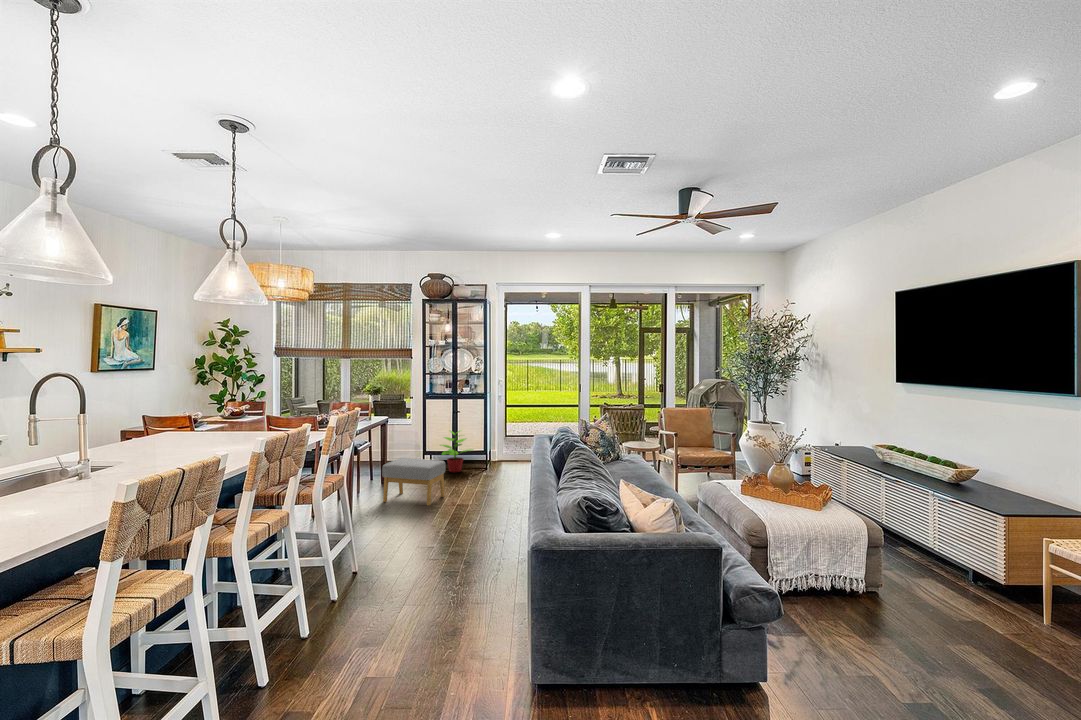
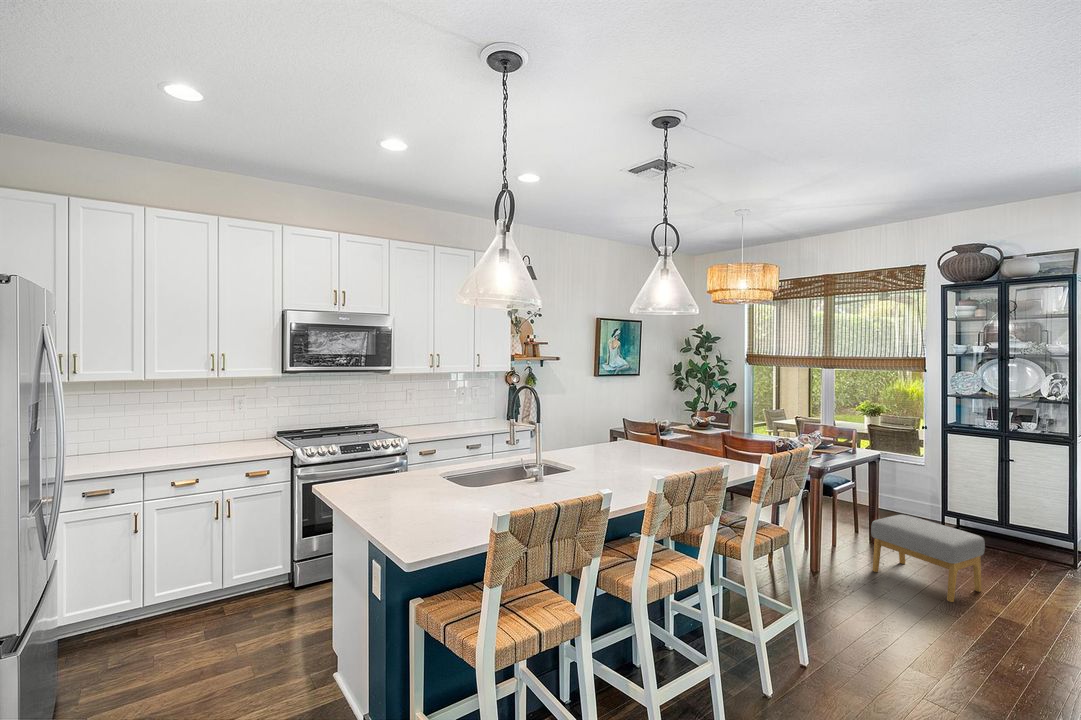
potted plant: present [442,431,473,472] -> none [971,479,1044,548]

